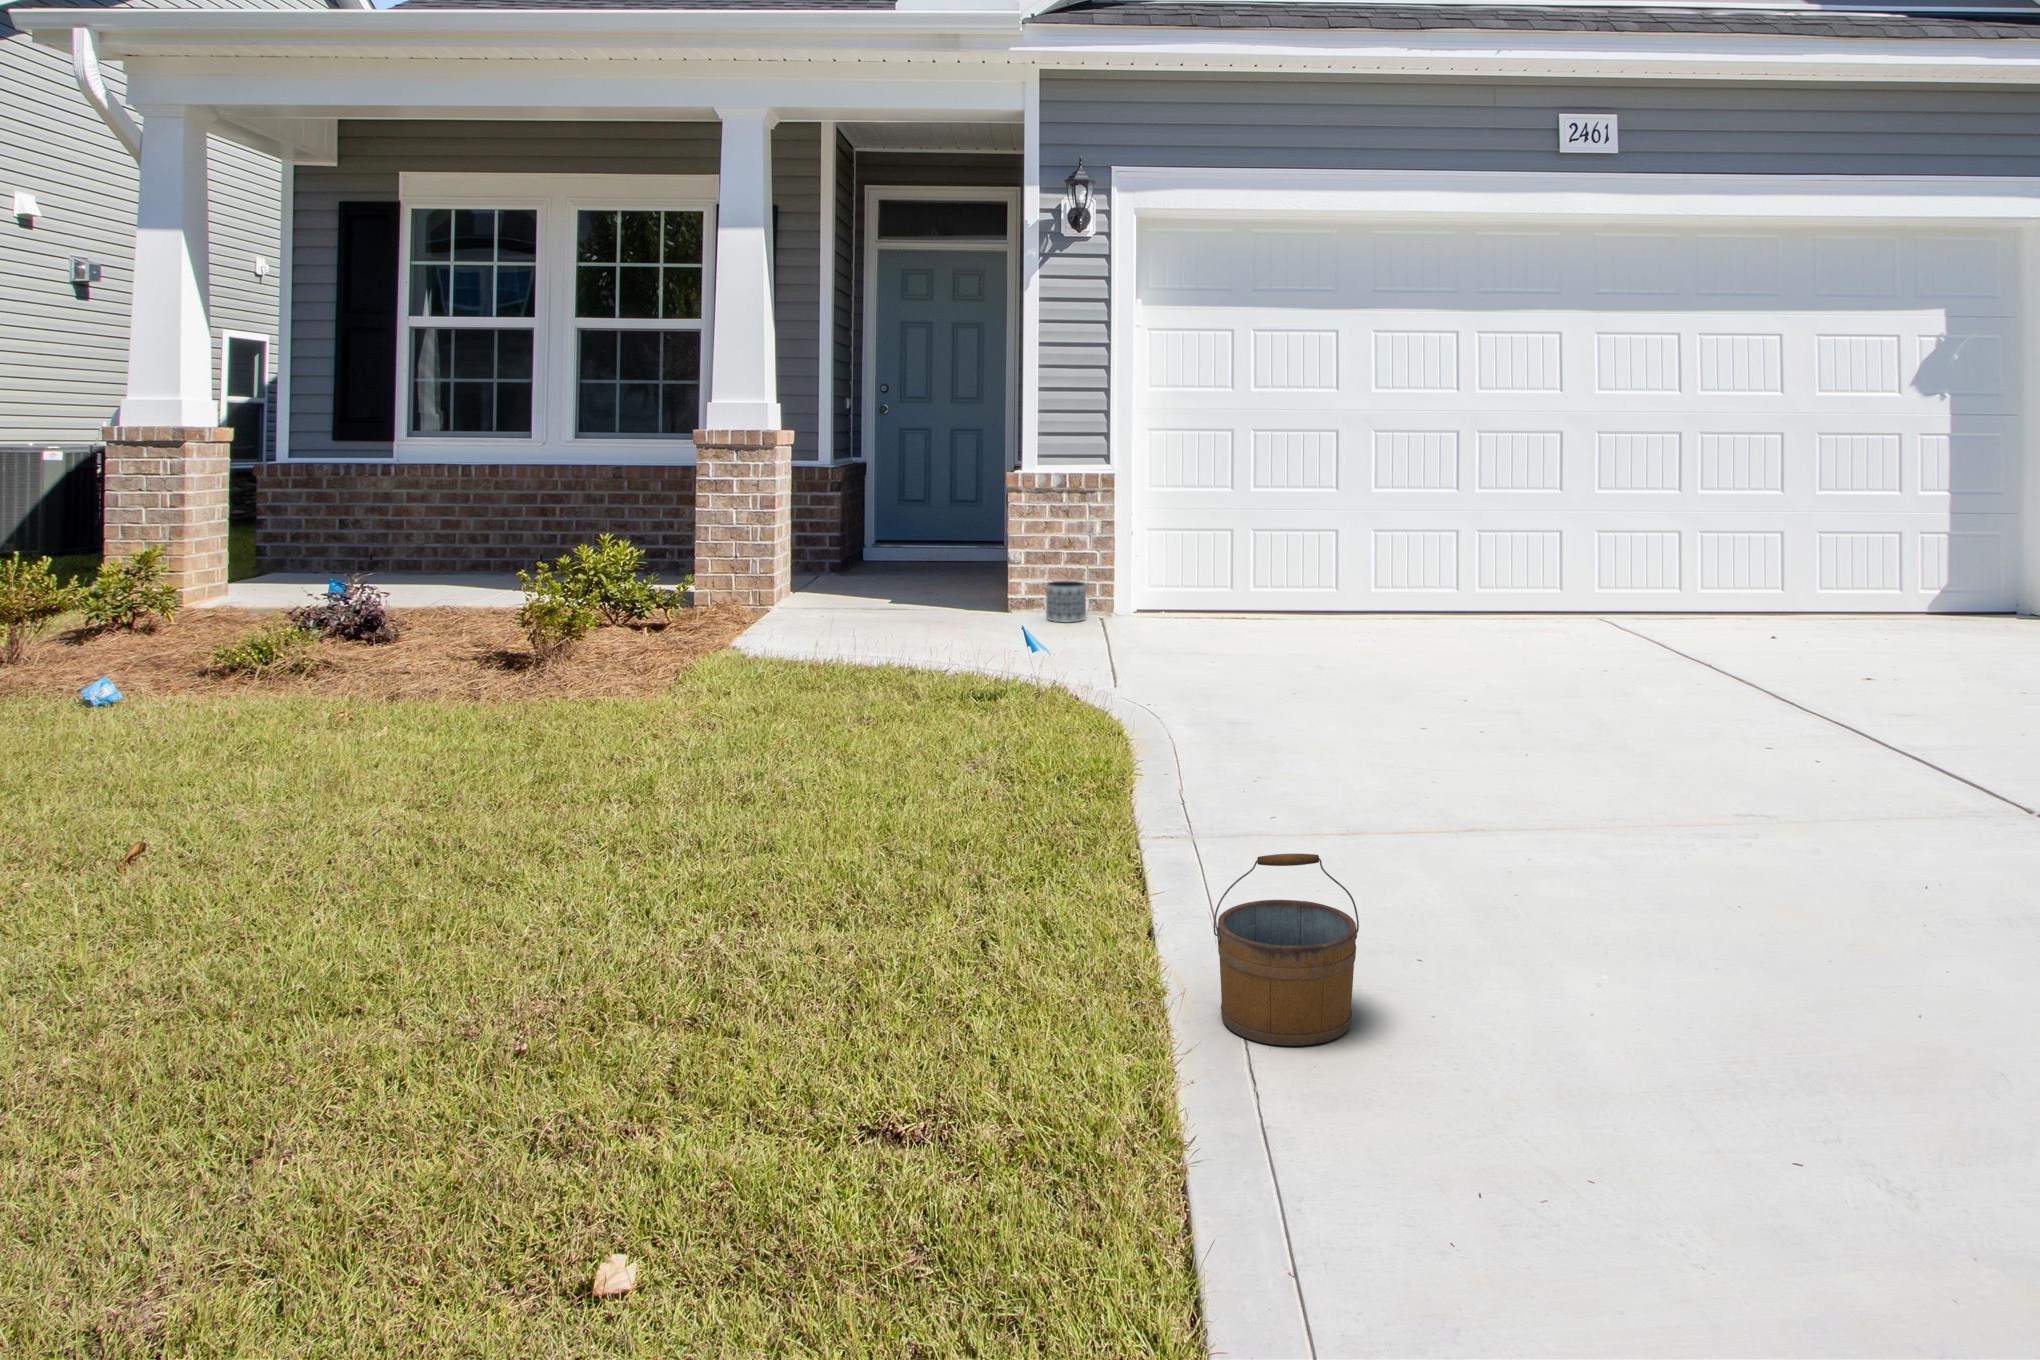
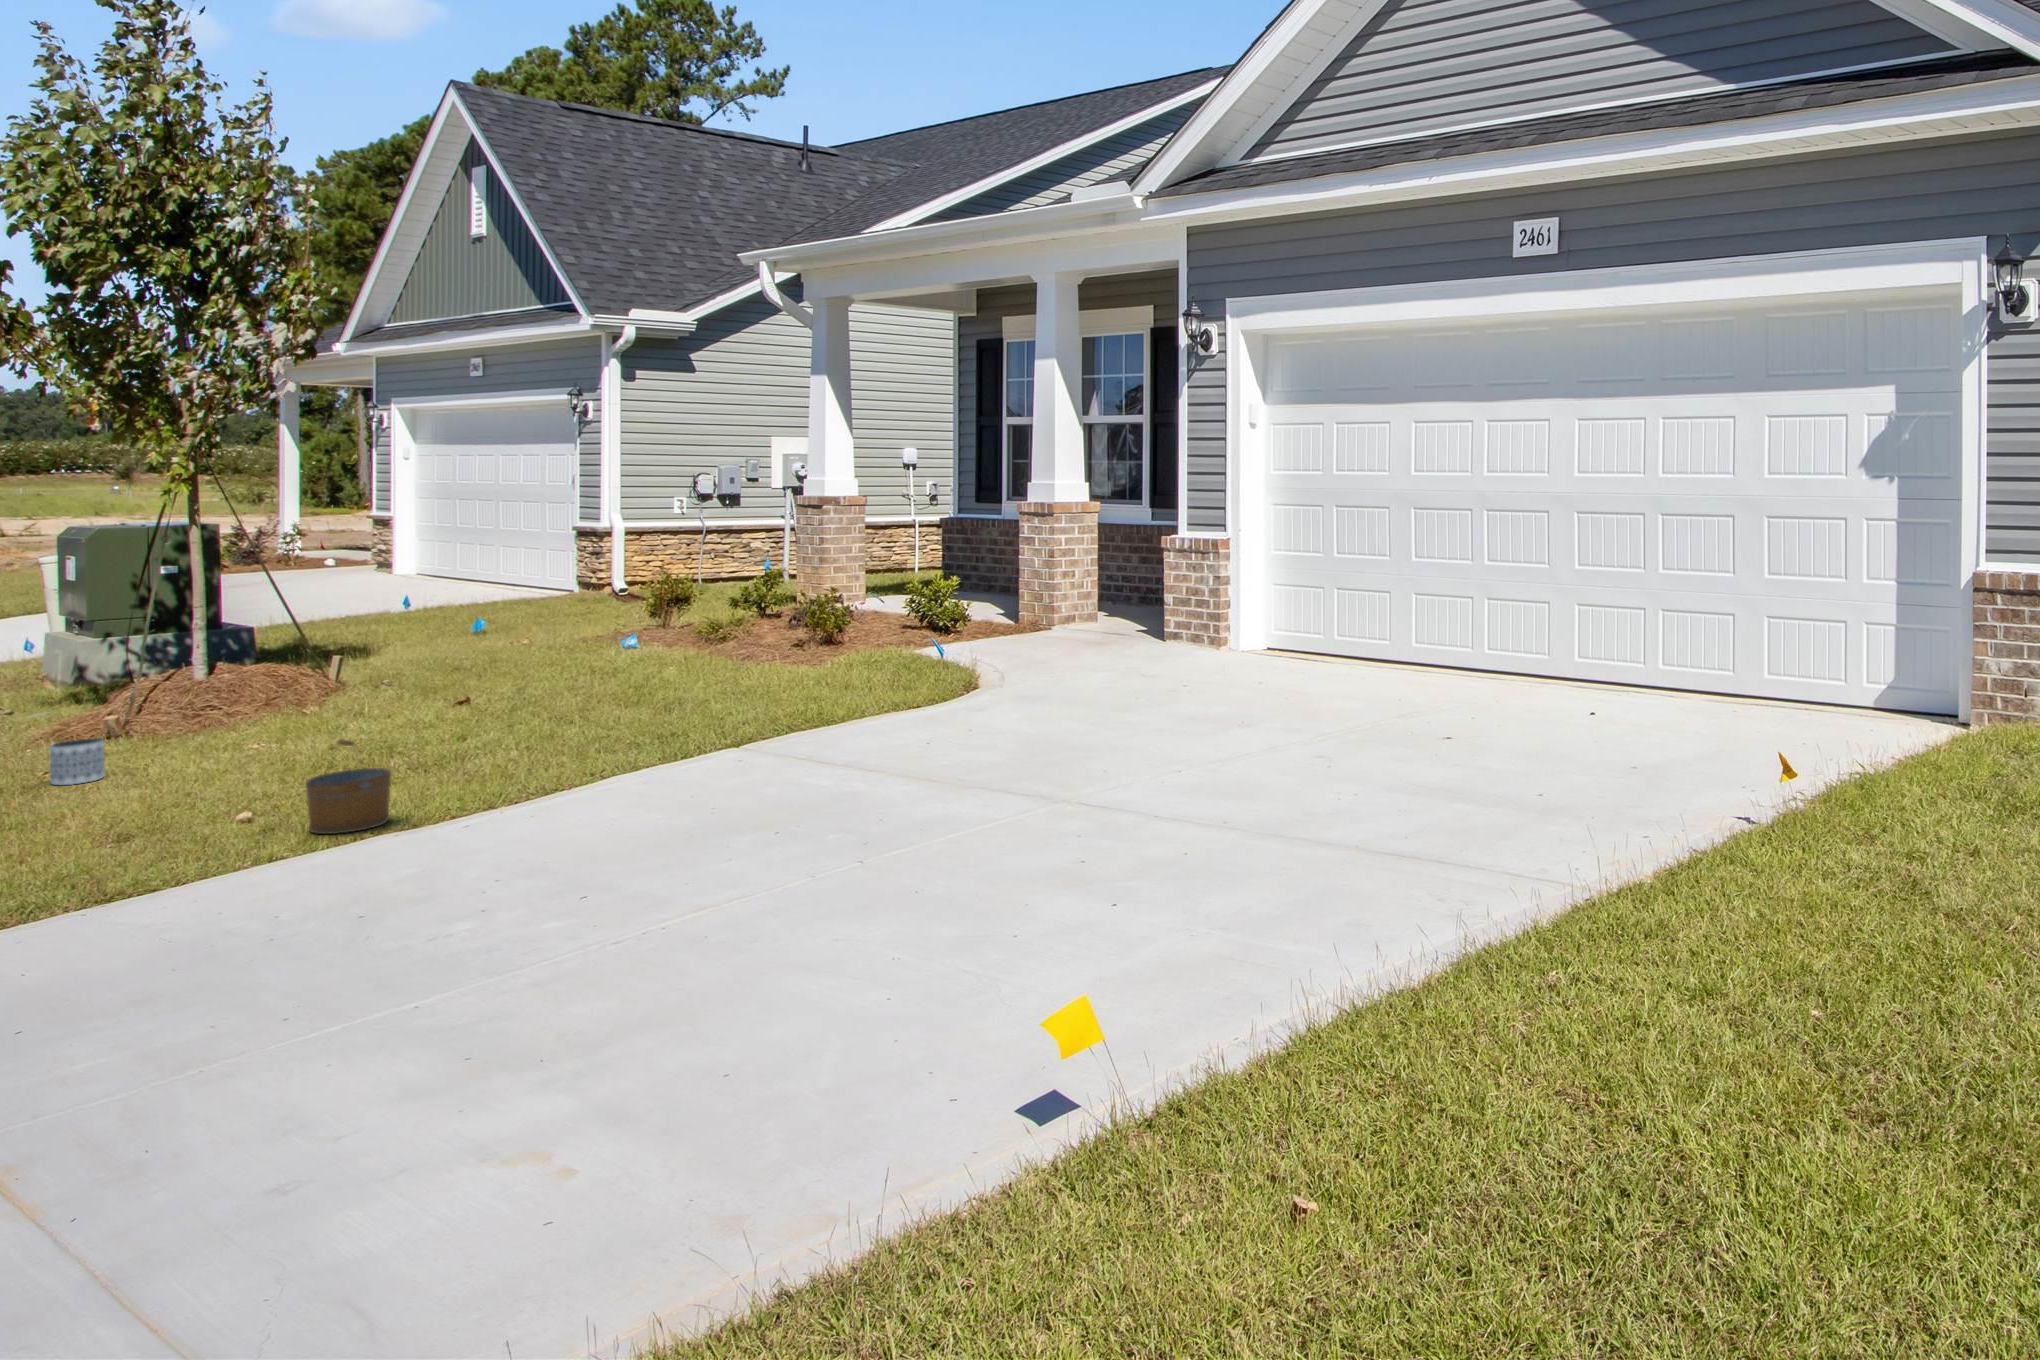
planter: present [1046,581,1086,622] -> present [50,738,105,785]

